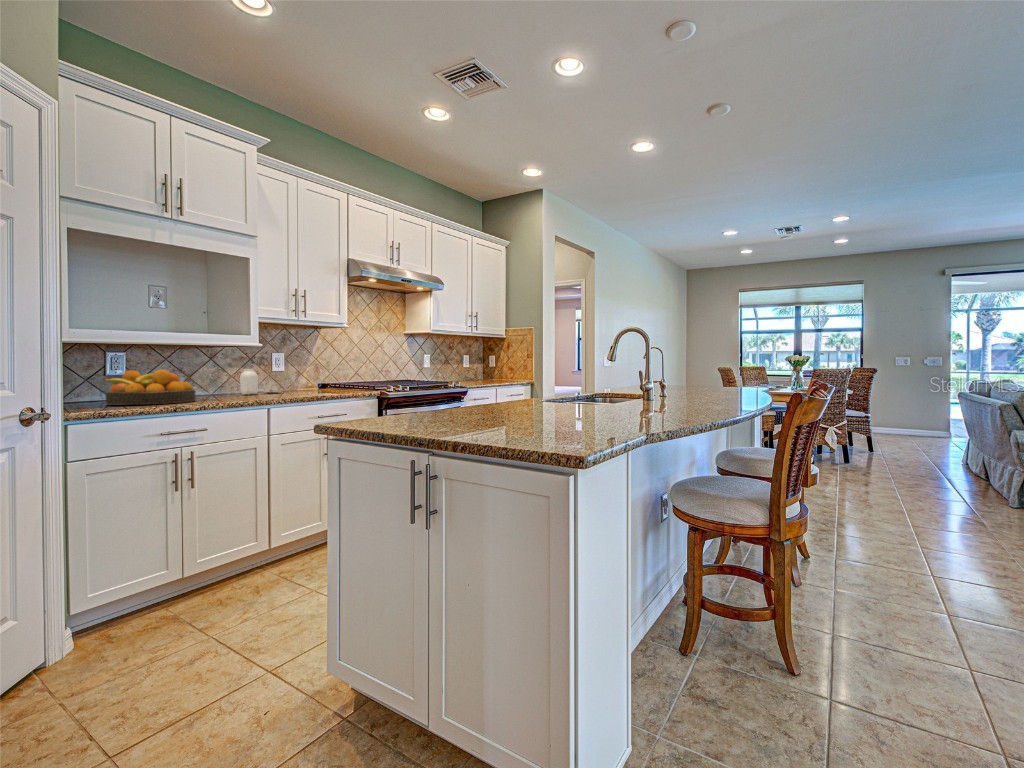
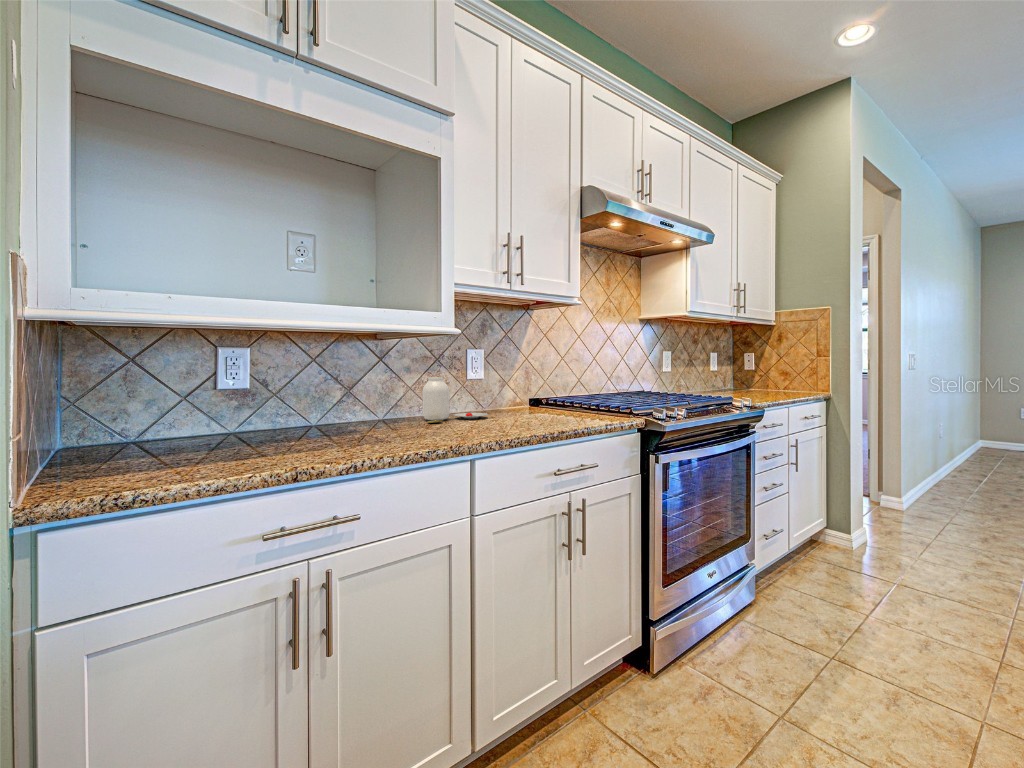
fruit bowl: present [103,370,196,405] -> none [178,386,346,463]

